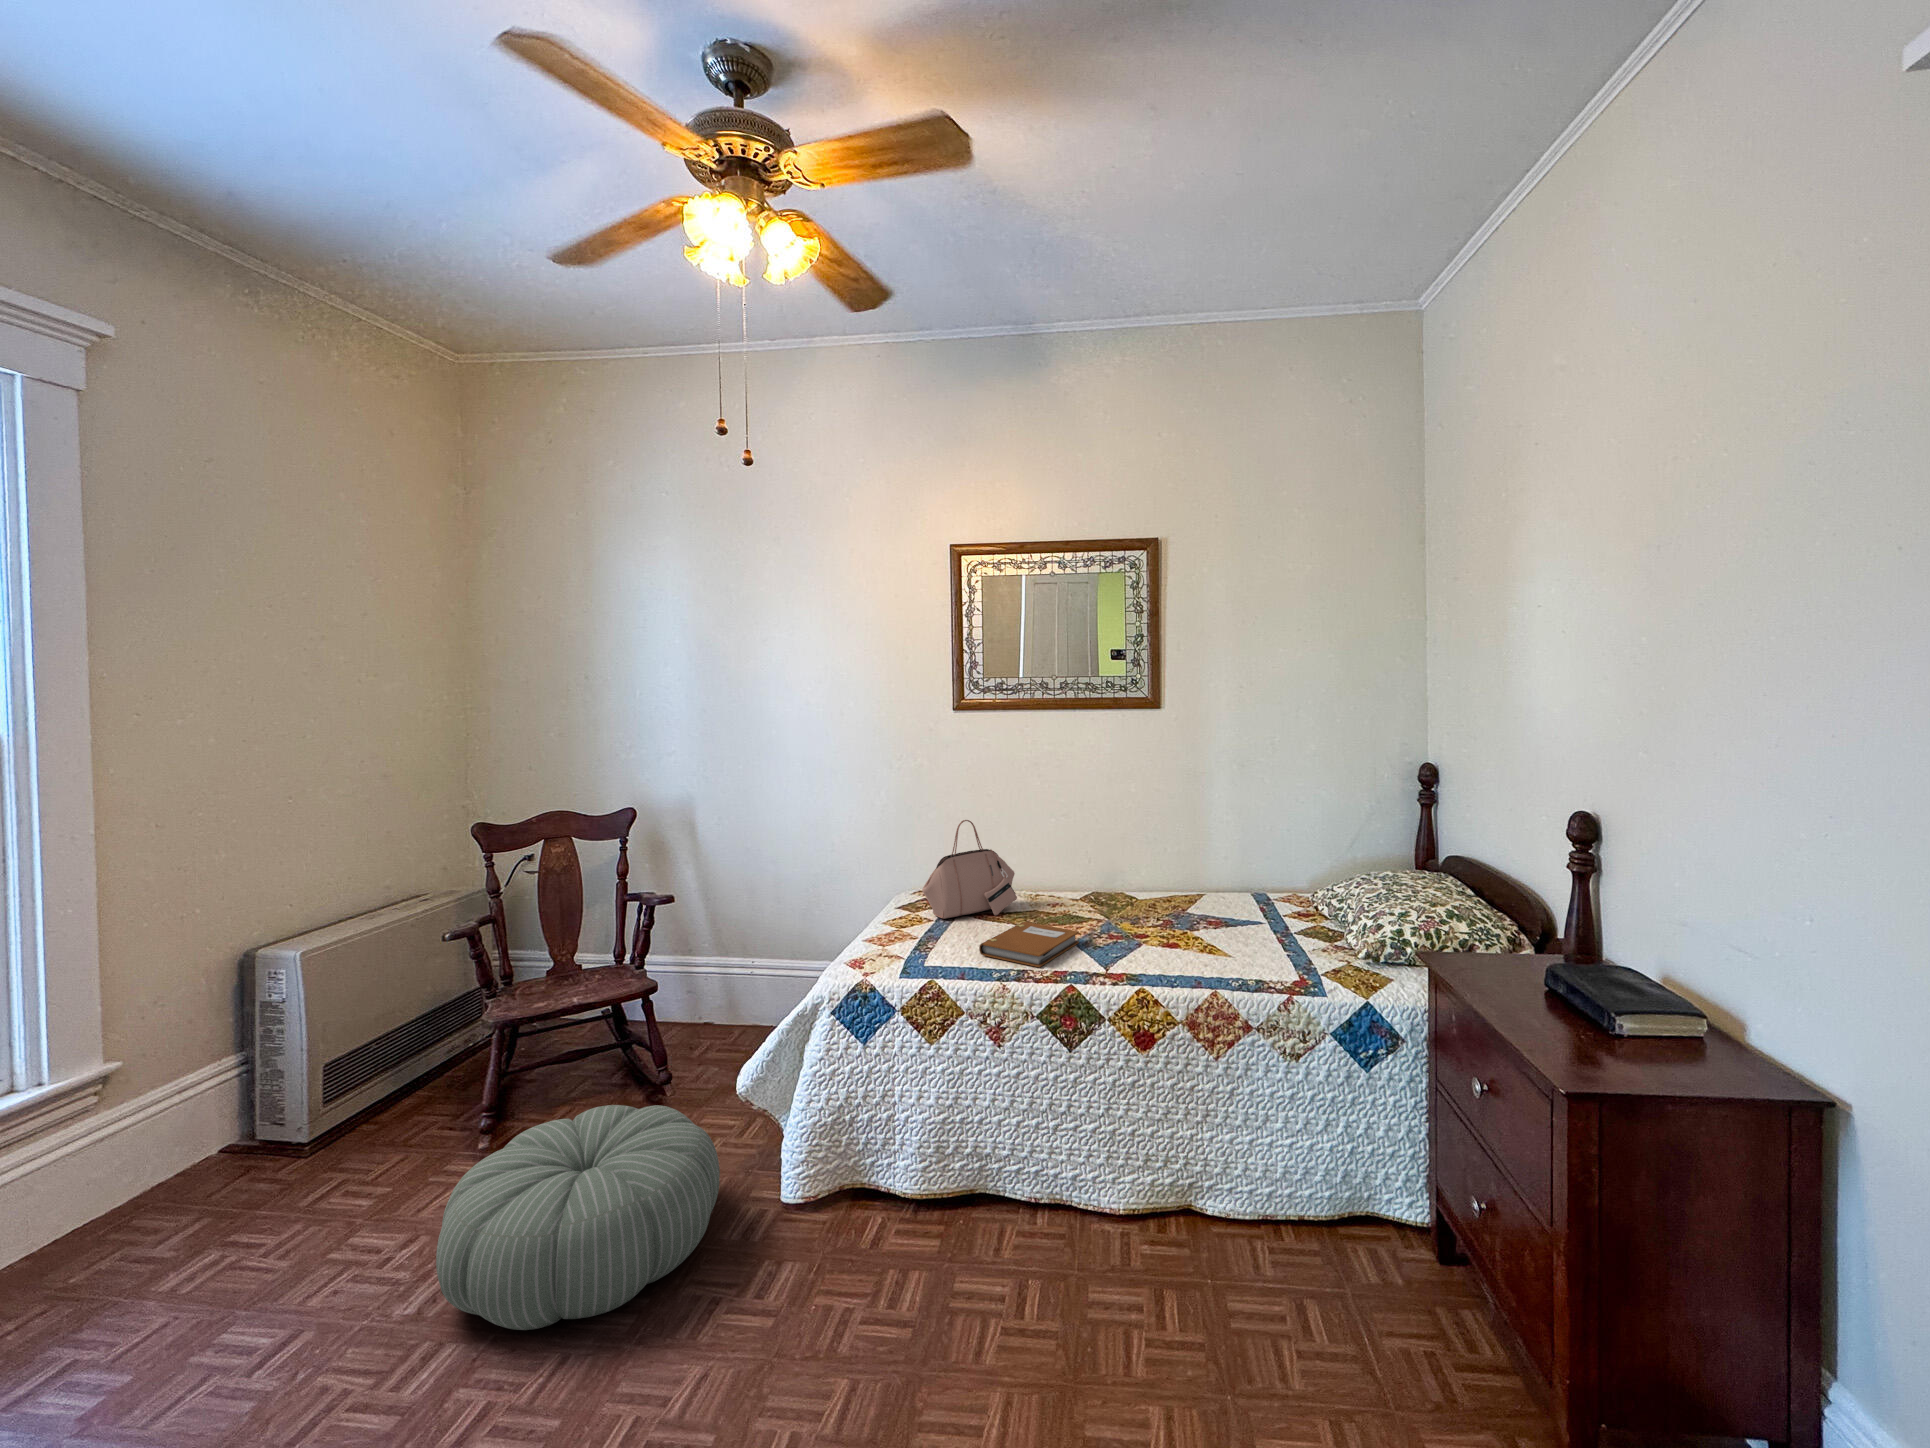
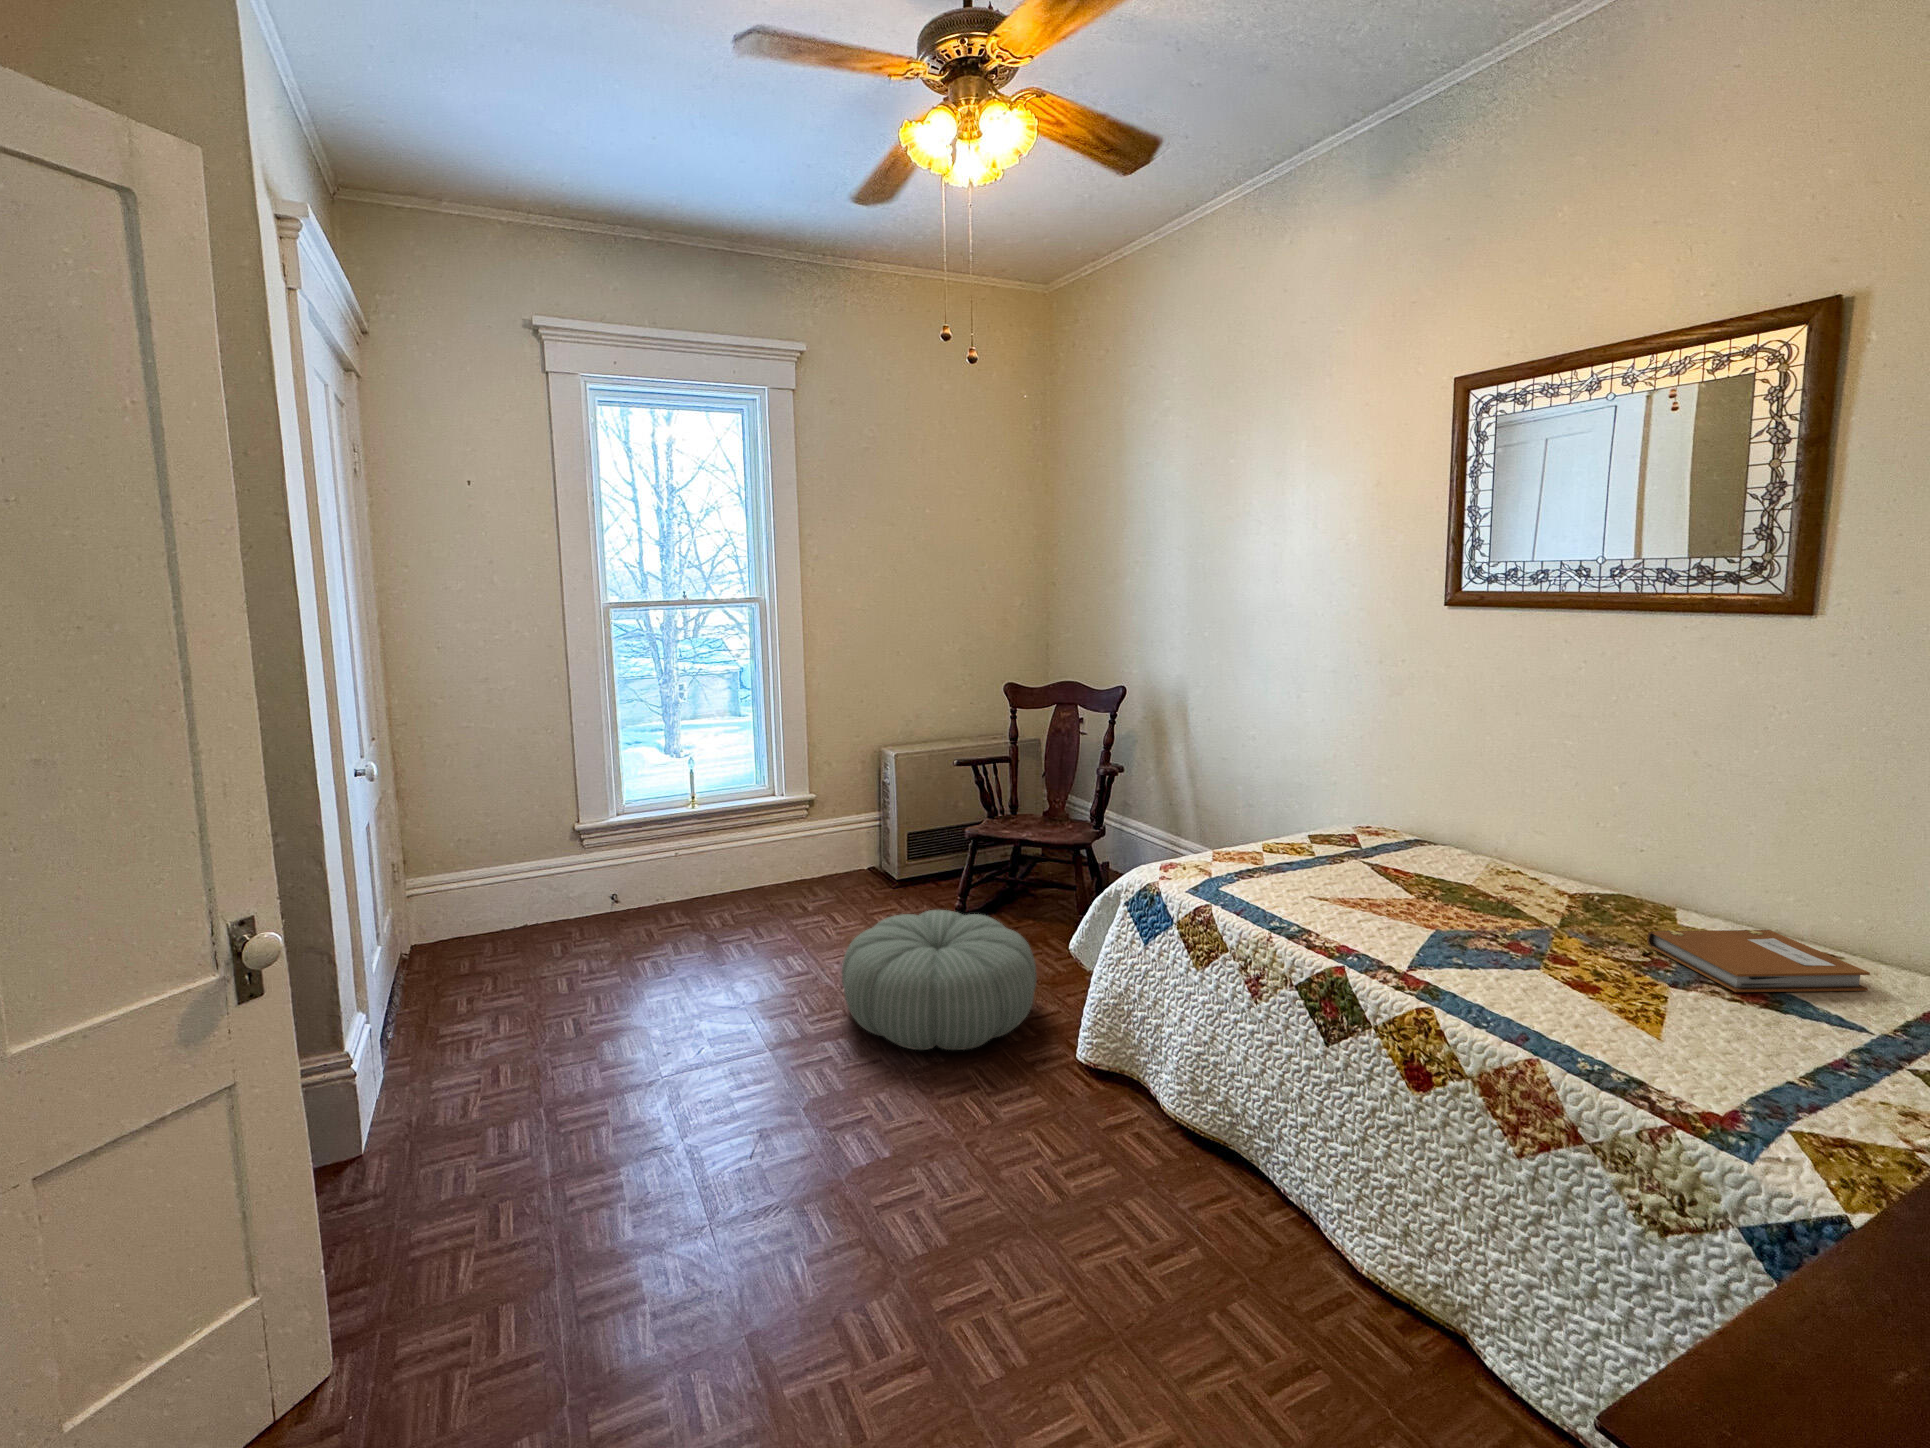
handbag: present [922,820,1017,919] -> none [1314,746,1464,875]
notebook: present [979,922,1079,967] -> present [1647,930,1870,992]

